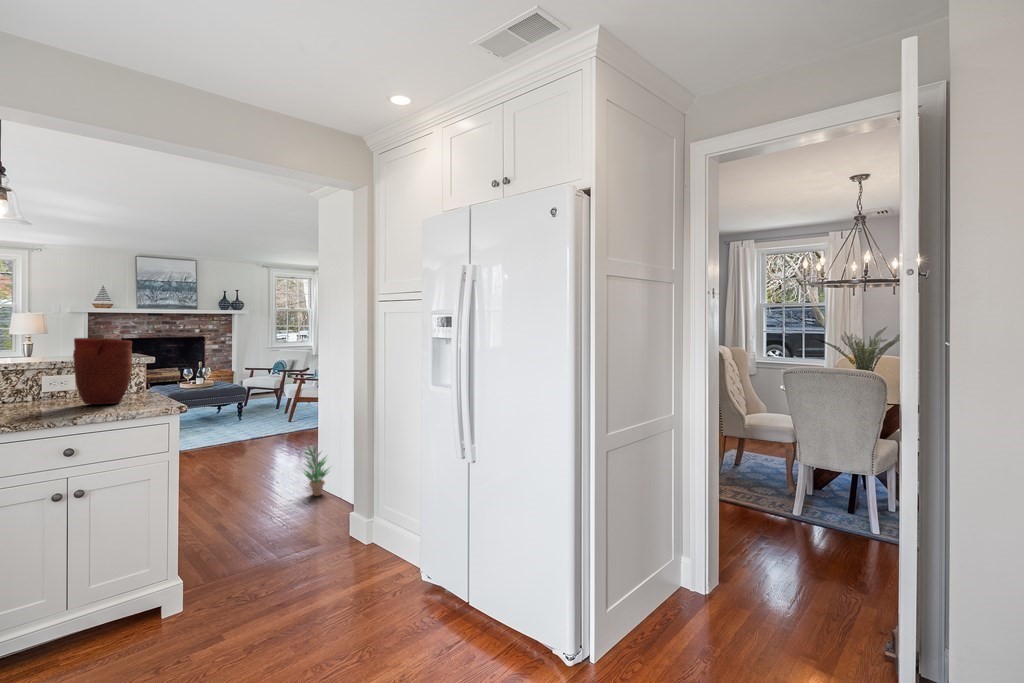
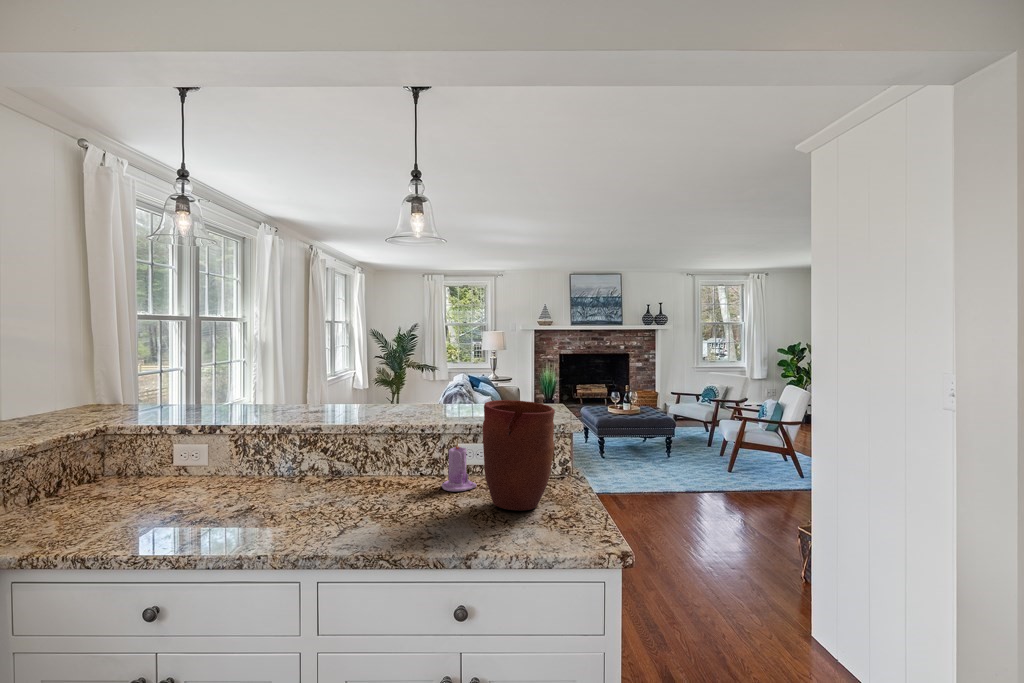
candle: none [30,371,64,405] -> present [442,443,476,491]
potted plant: present [303,445,329,496] -> none [772,550,829,644]

